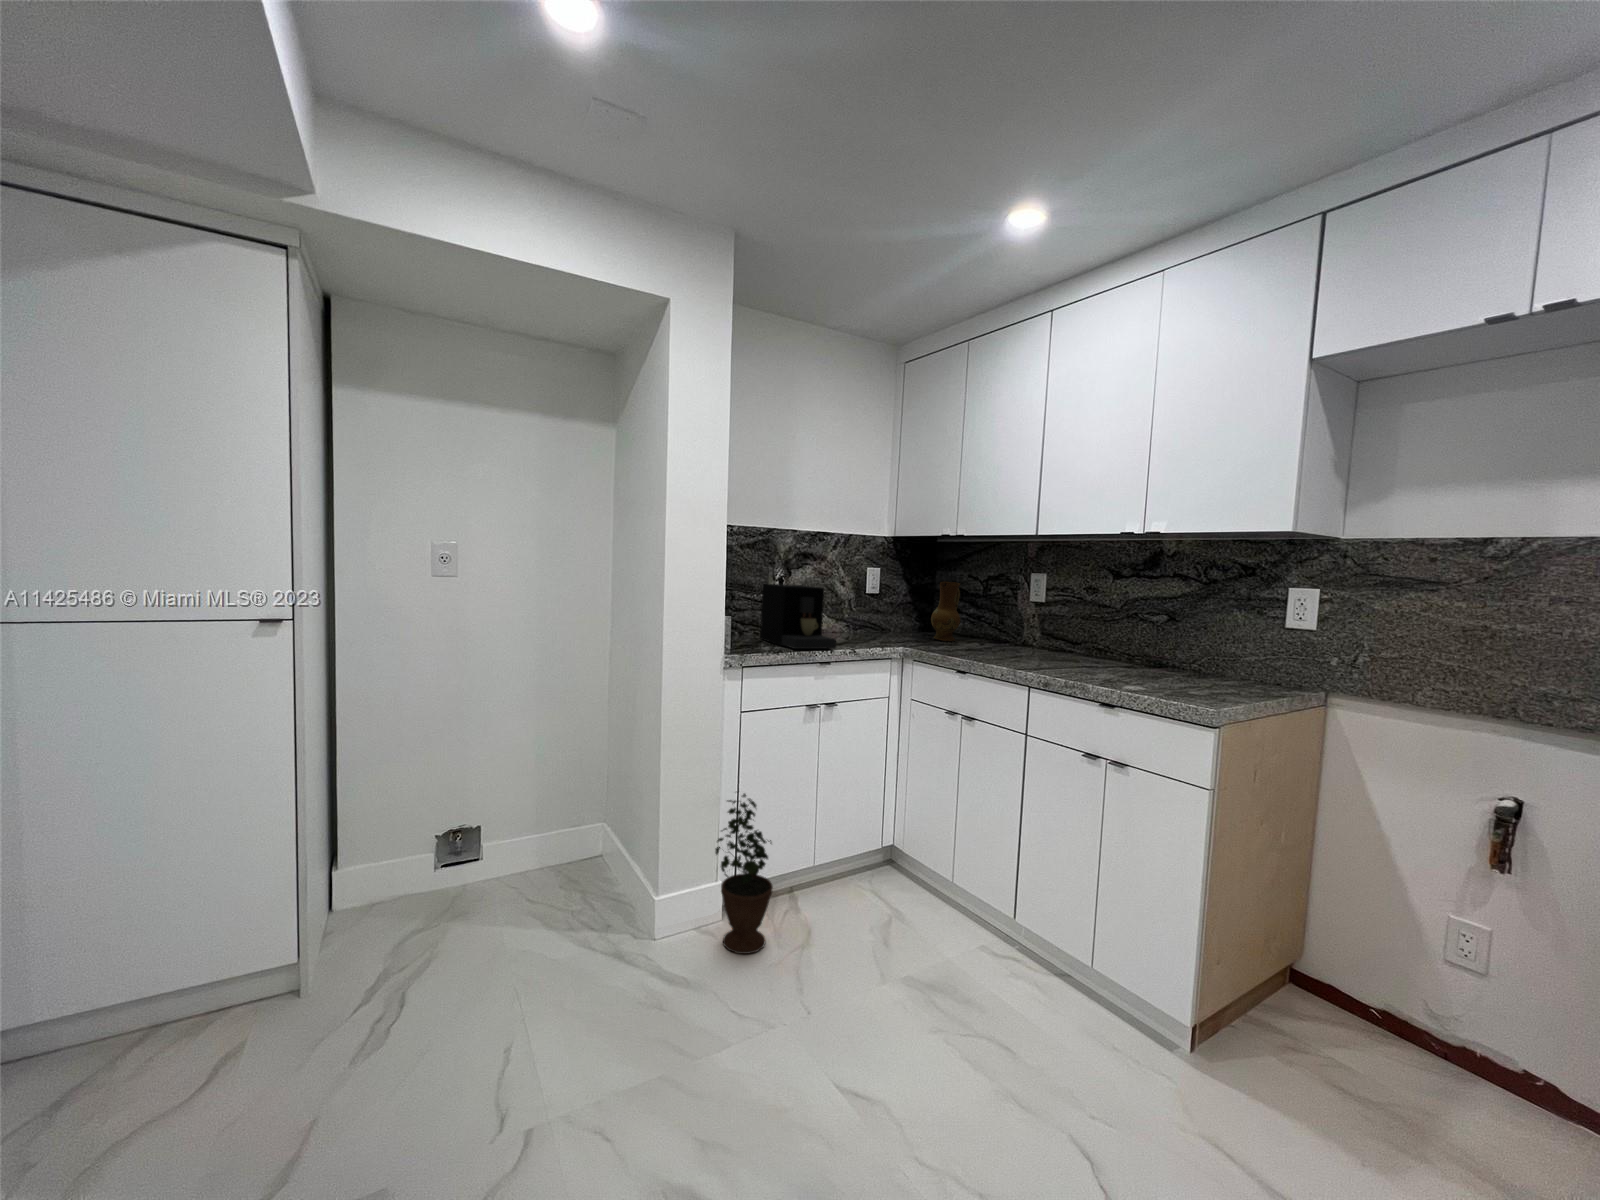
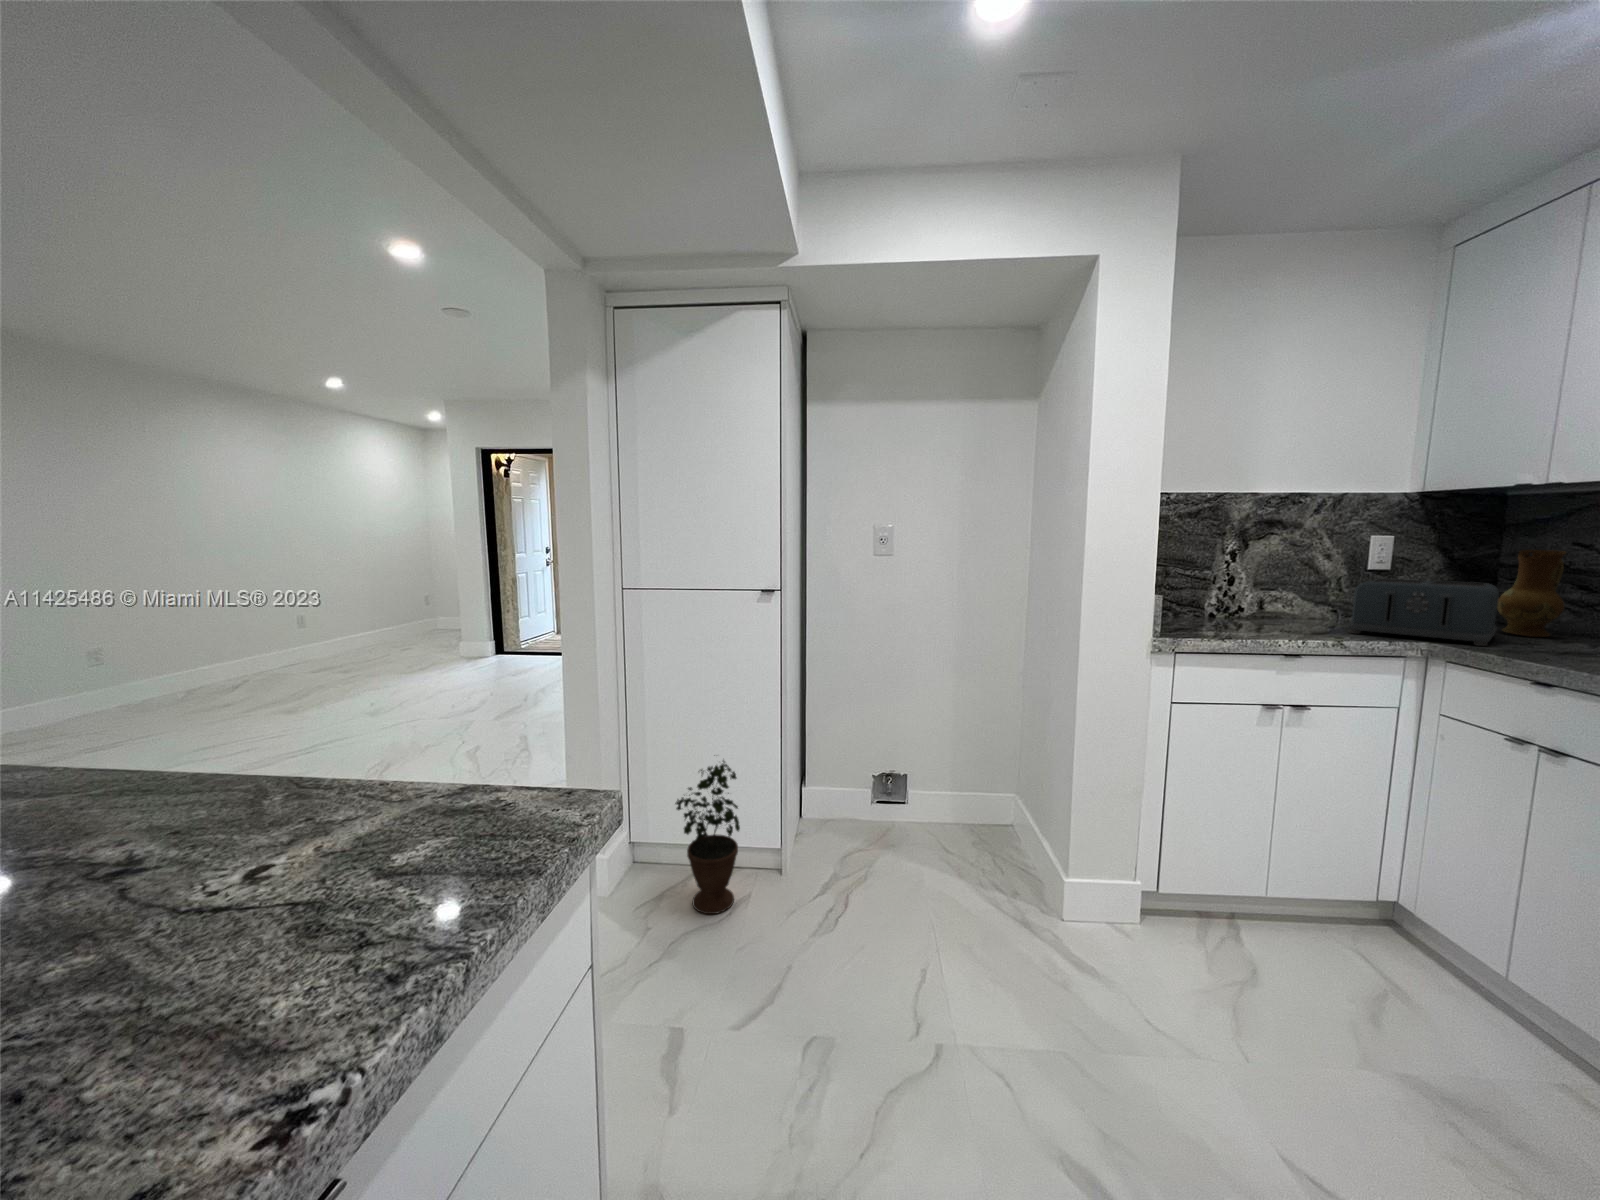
coffee maker: present [760,584,836,649] -> none [1200,559,1318,638]
toaster: none [854,601,931,649] -> present [1348,579,1499,646]
potted plant: present [715,792,773,954] -> present [675,760,740,914]

